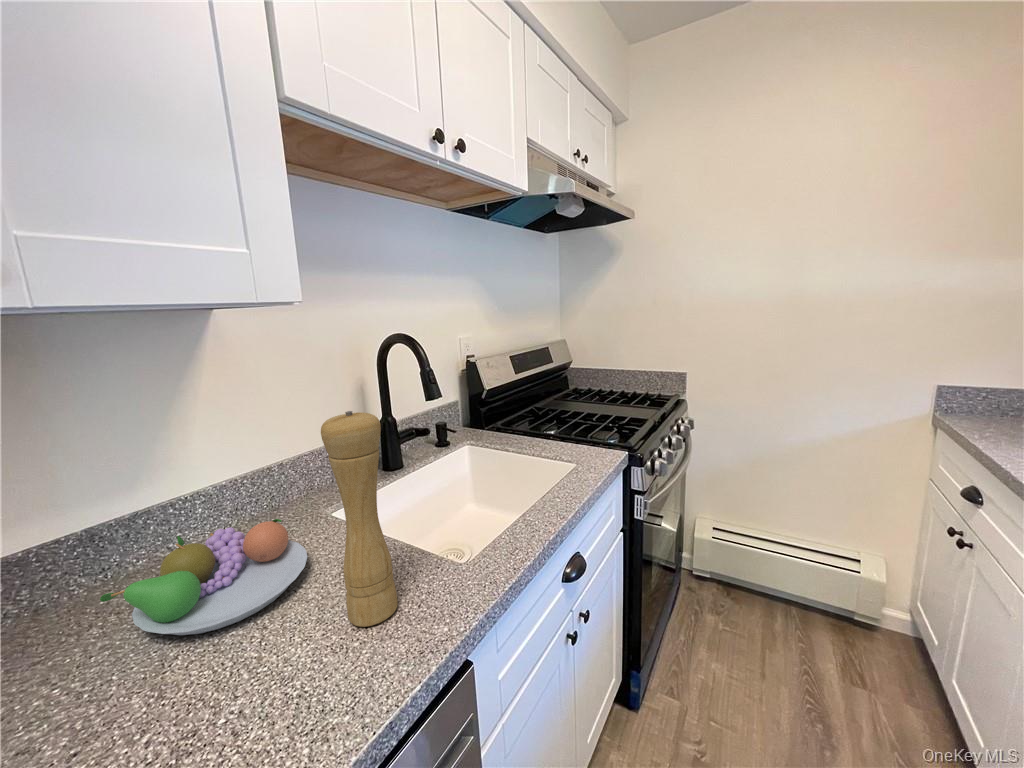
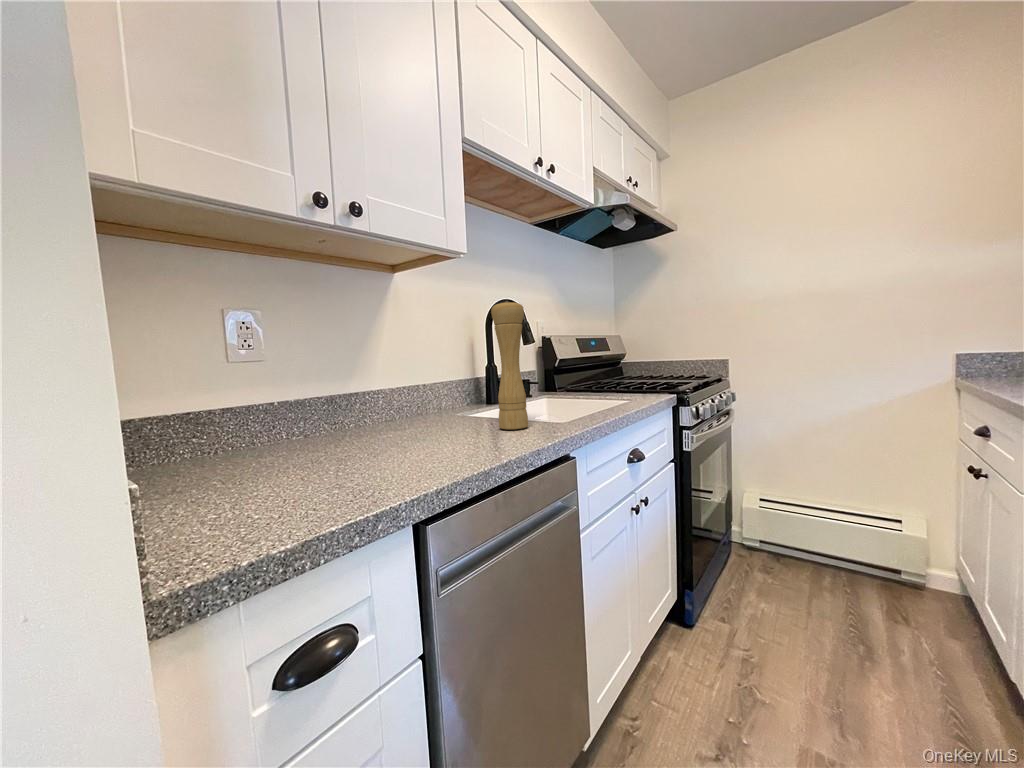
fruit bowl: present [100,519,307,635] -> none [363,393,464,434]

